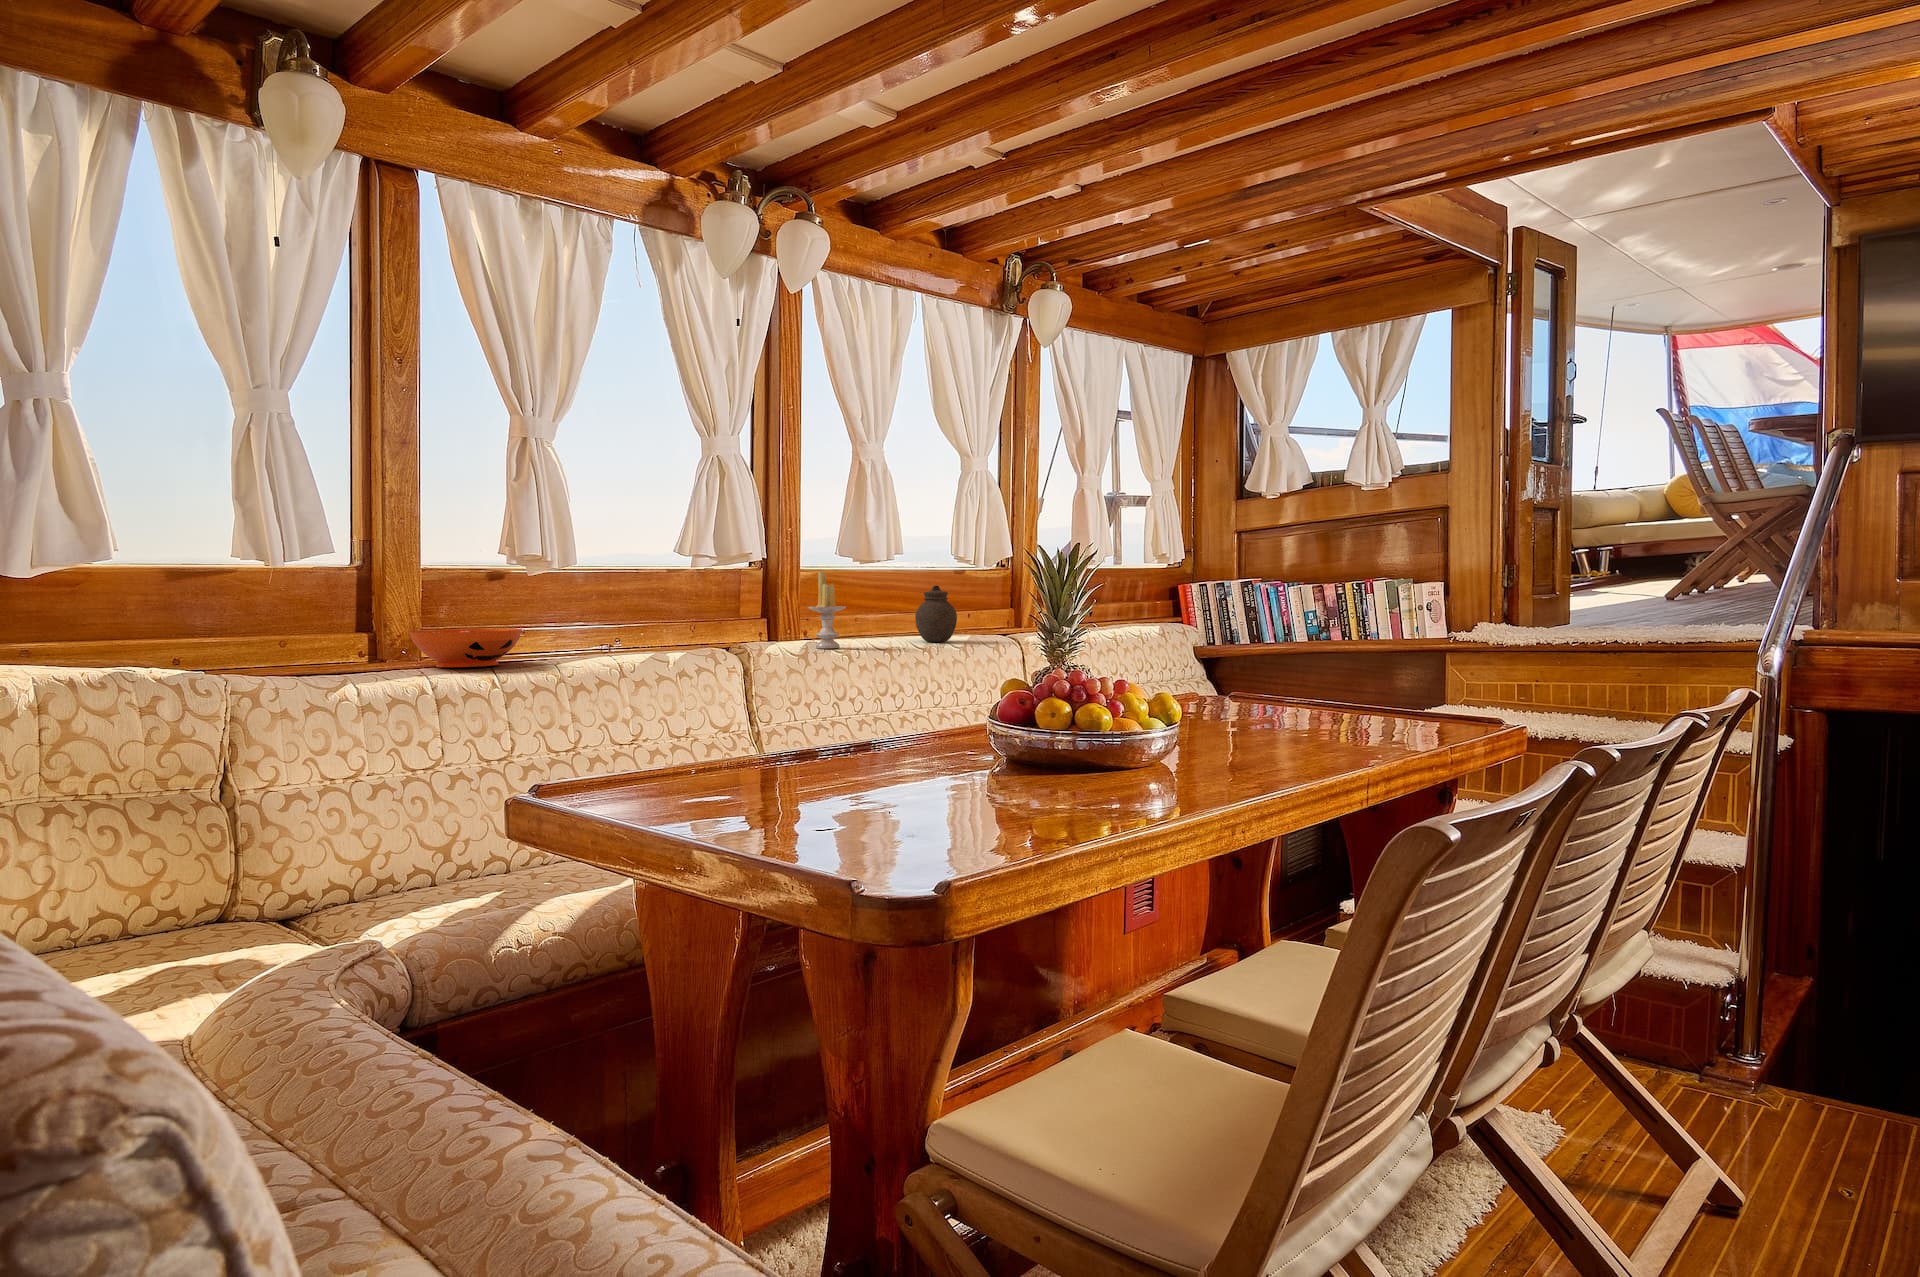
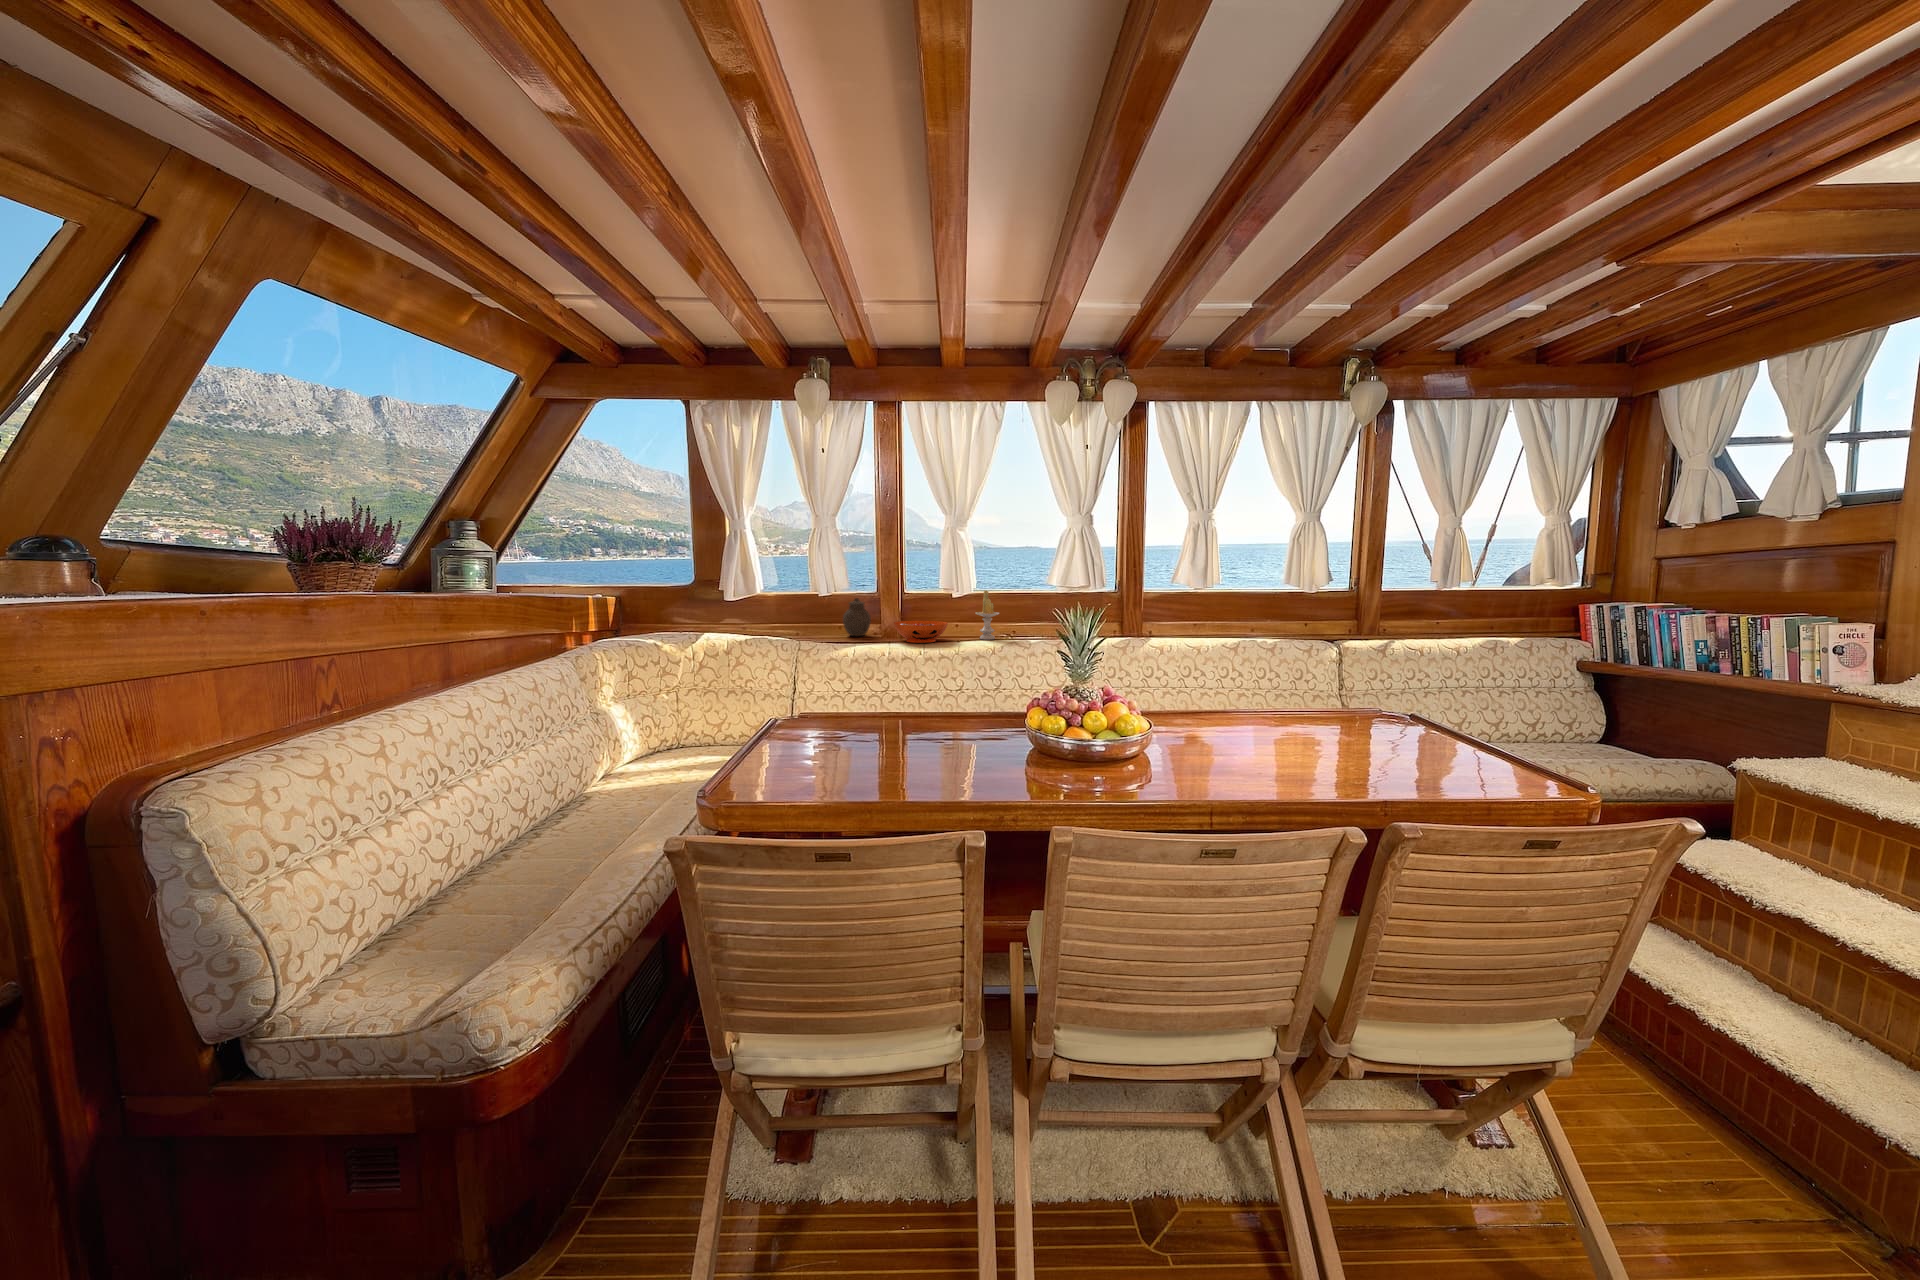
candle: present [808,572,846,648] -> present [976,591,999,640]
jar: present [915,586,957,642] -> present [843,598,871,636]

